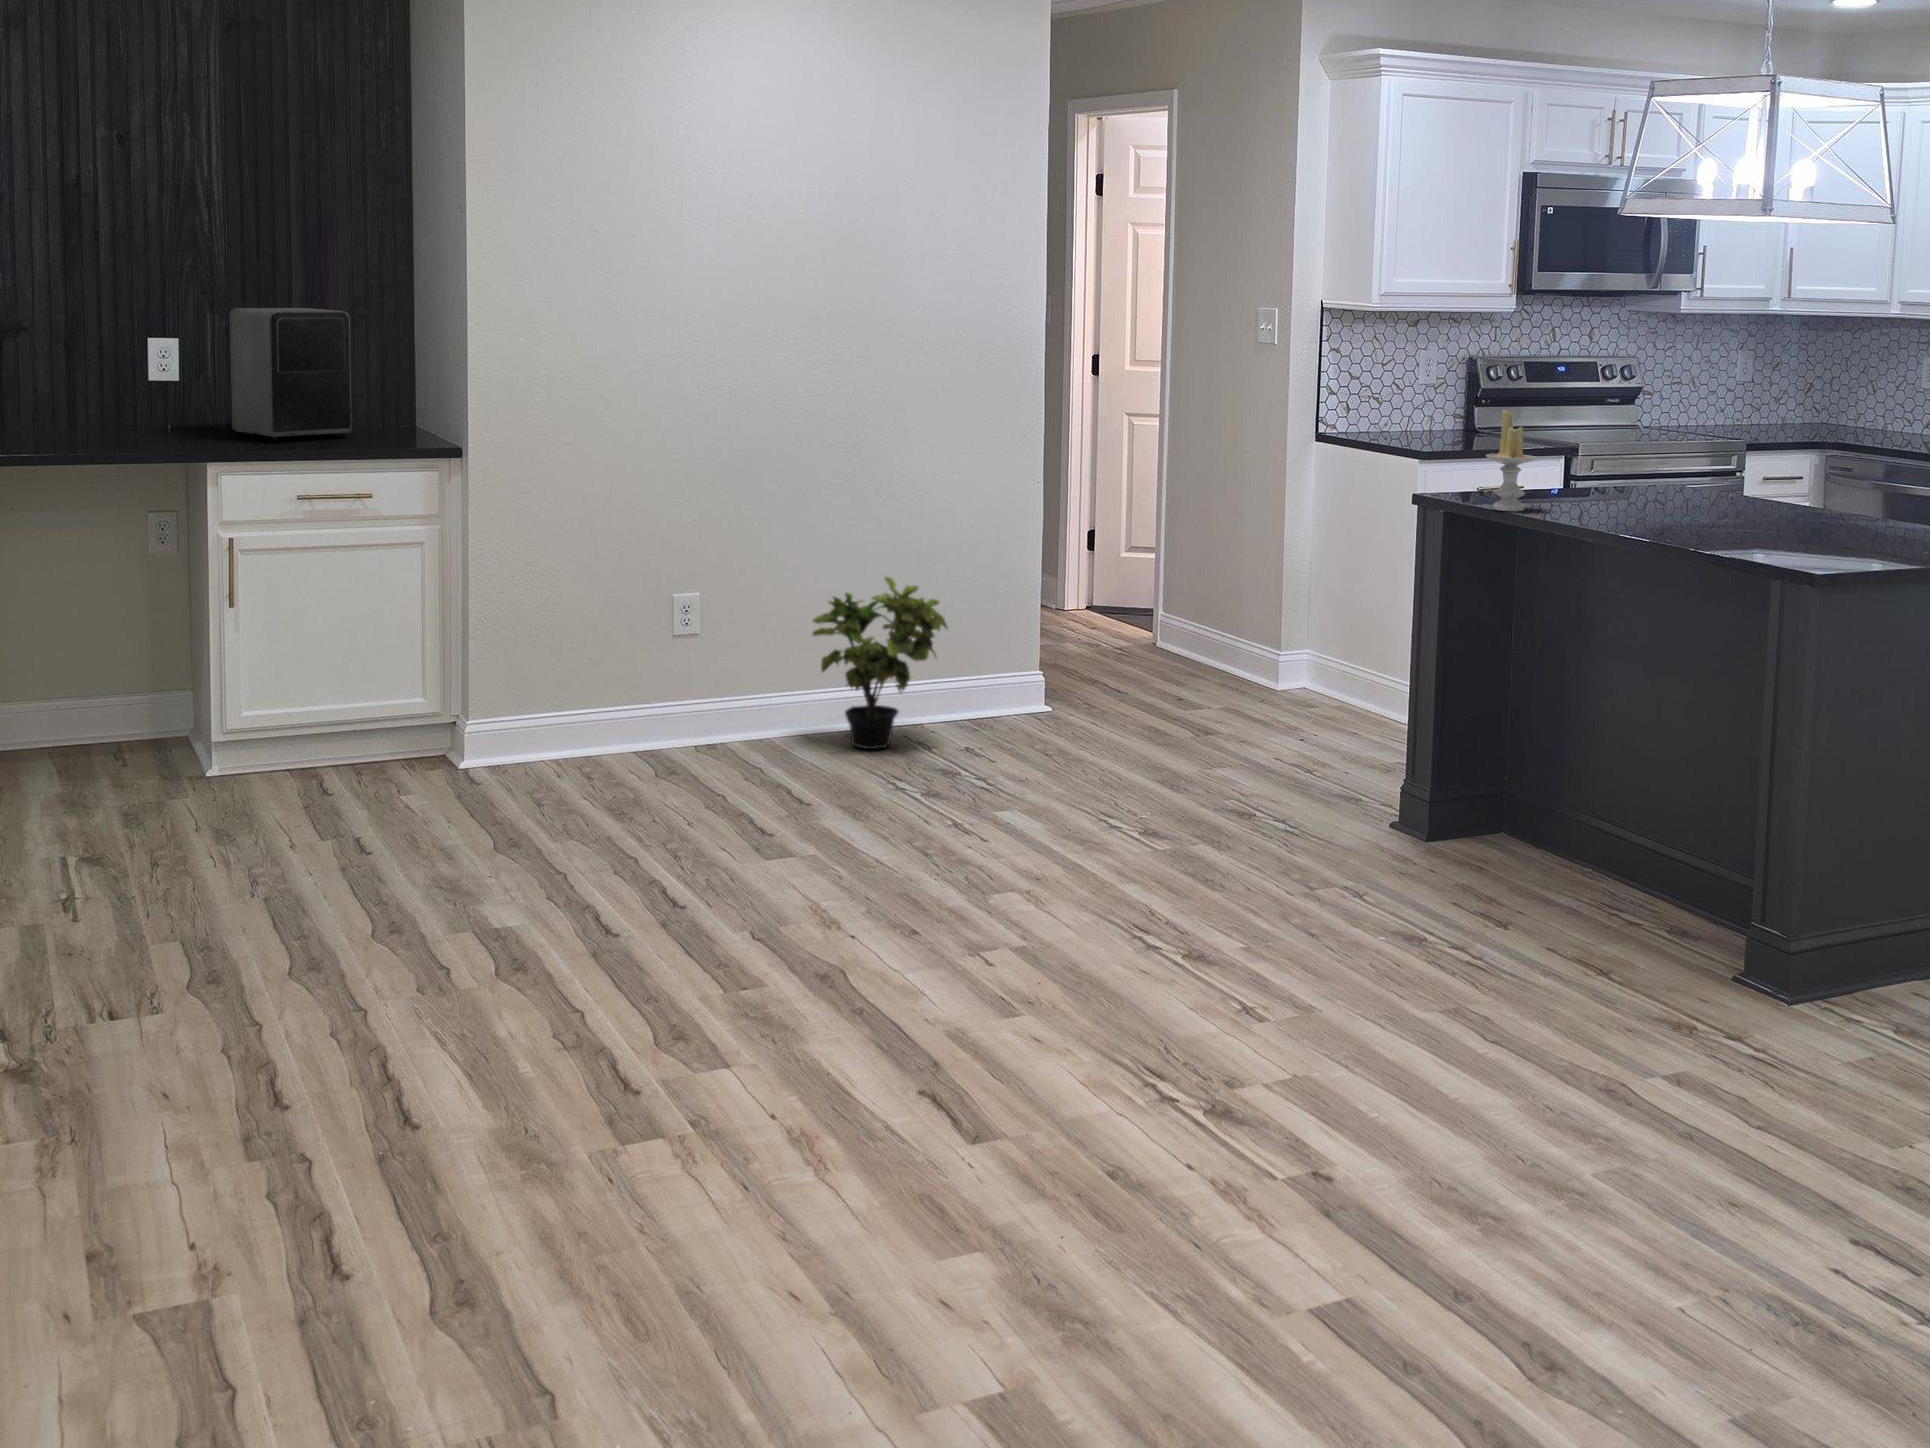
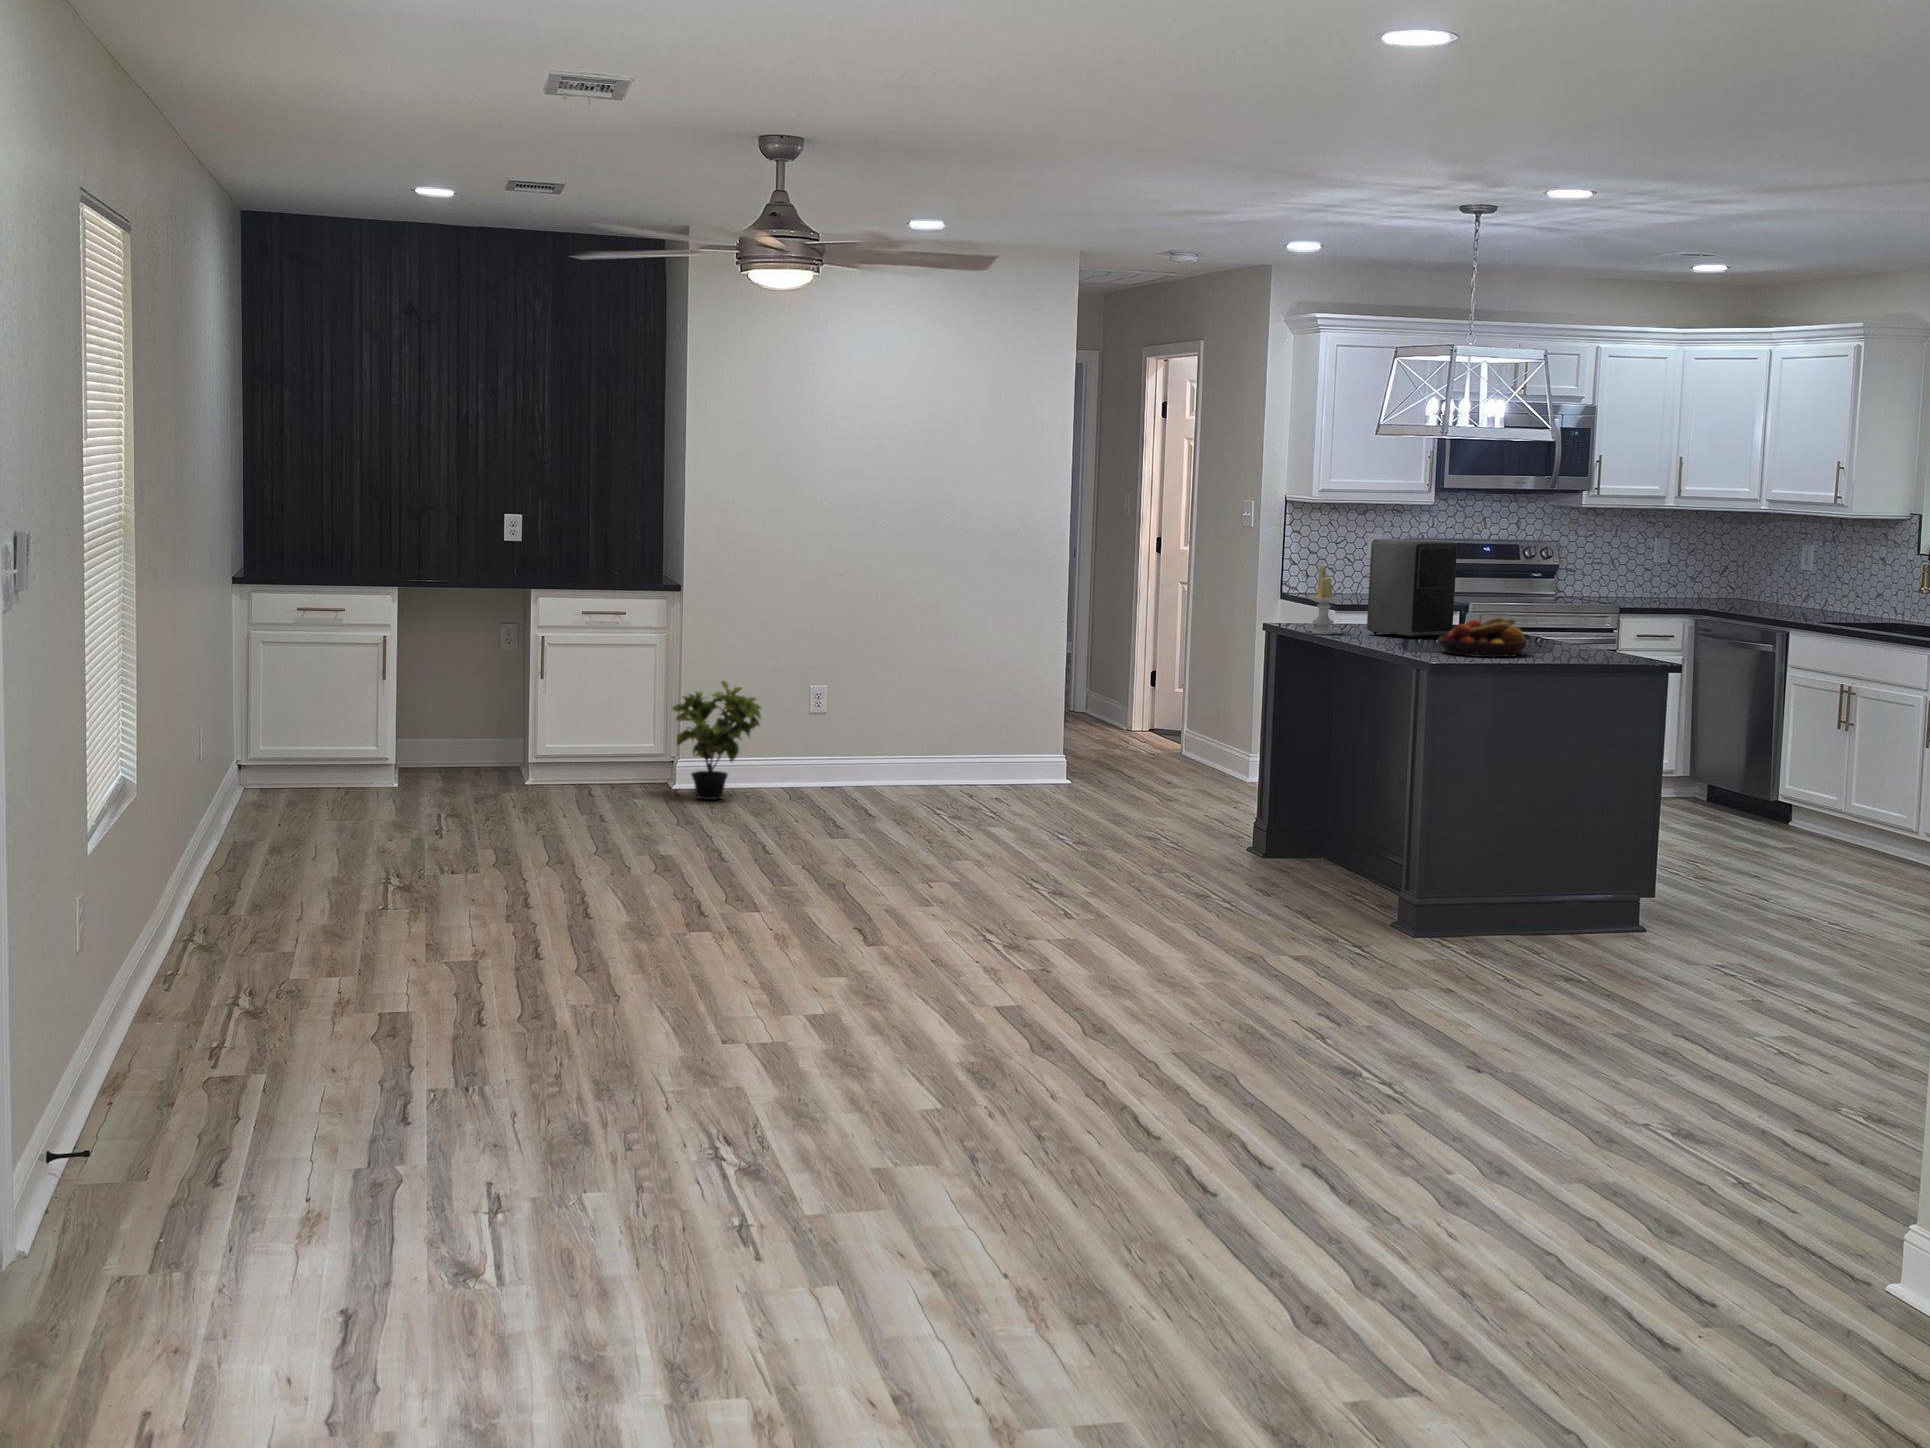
speaker: present [230,308,352,440] -> present [1367,539,1457,639]
fruit bowl: none [1758,492,1894,557] -> present [1439,618,1527,657]
potted plant: present [812,577,947,749] -> present [673,681,761,800]

